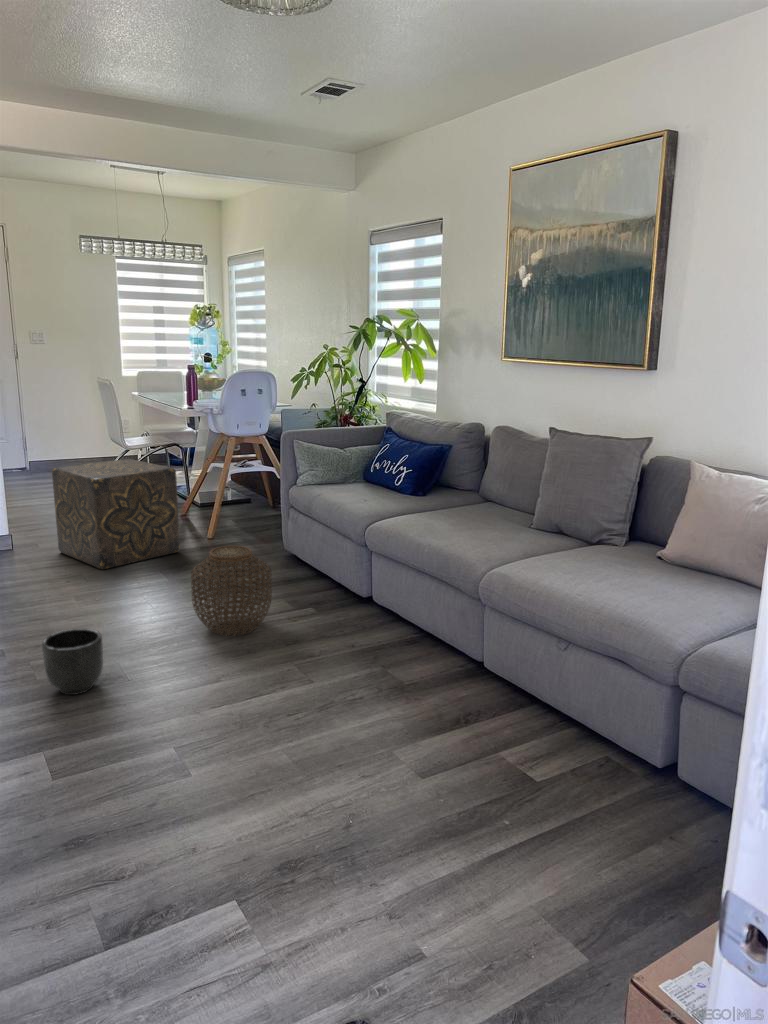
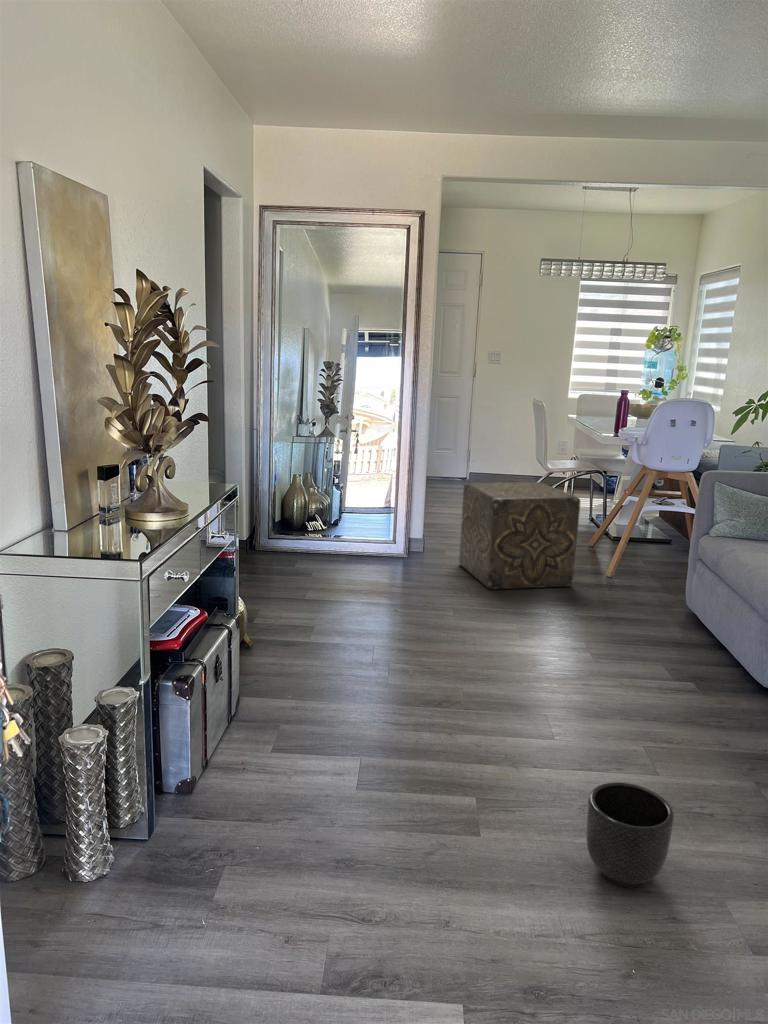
woven basket: present [191,546,272,636] -> none [553,592,646,695]
planter: present [42,628,103,695] -> present [586,782,674,888]

